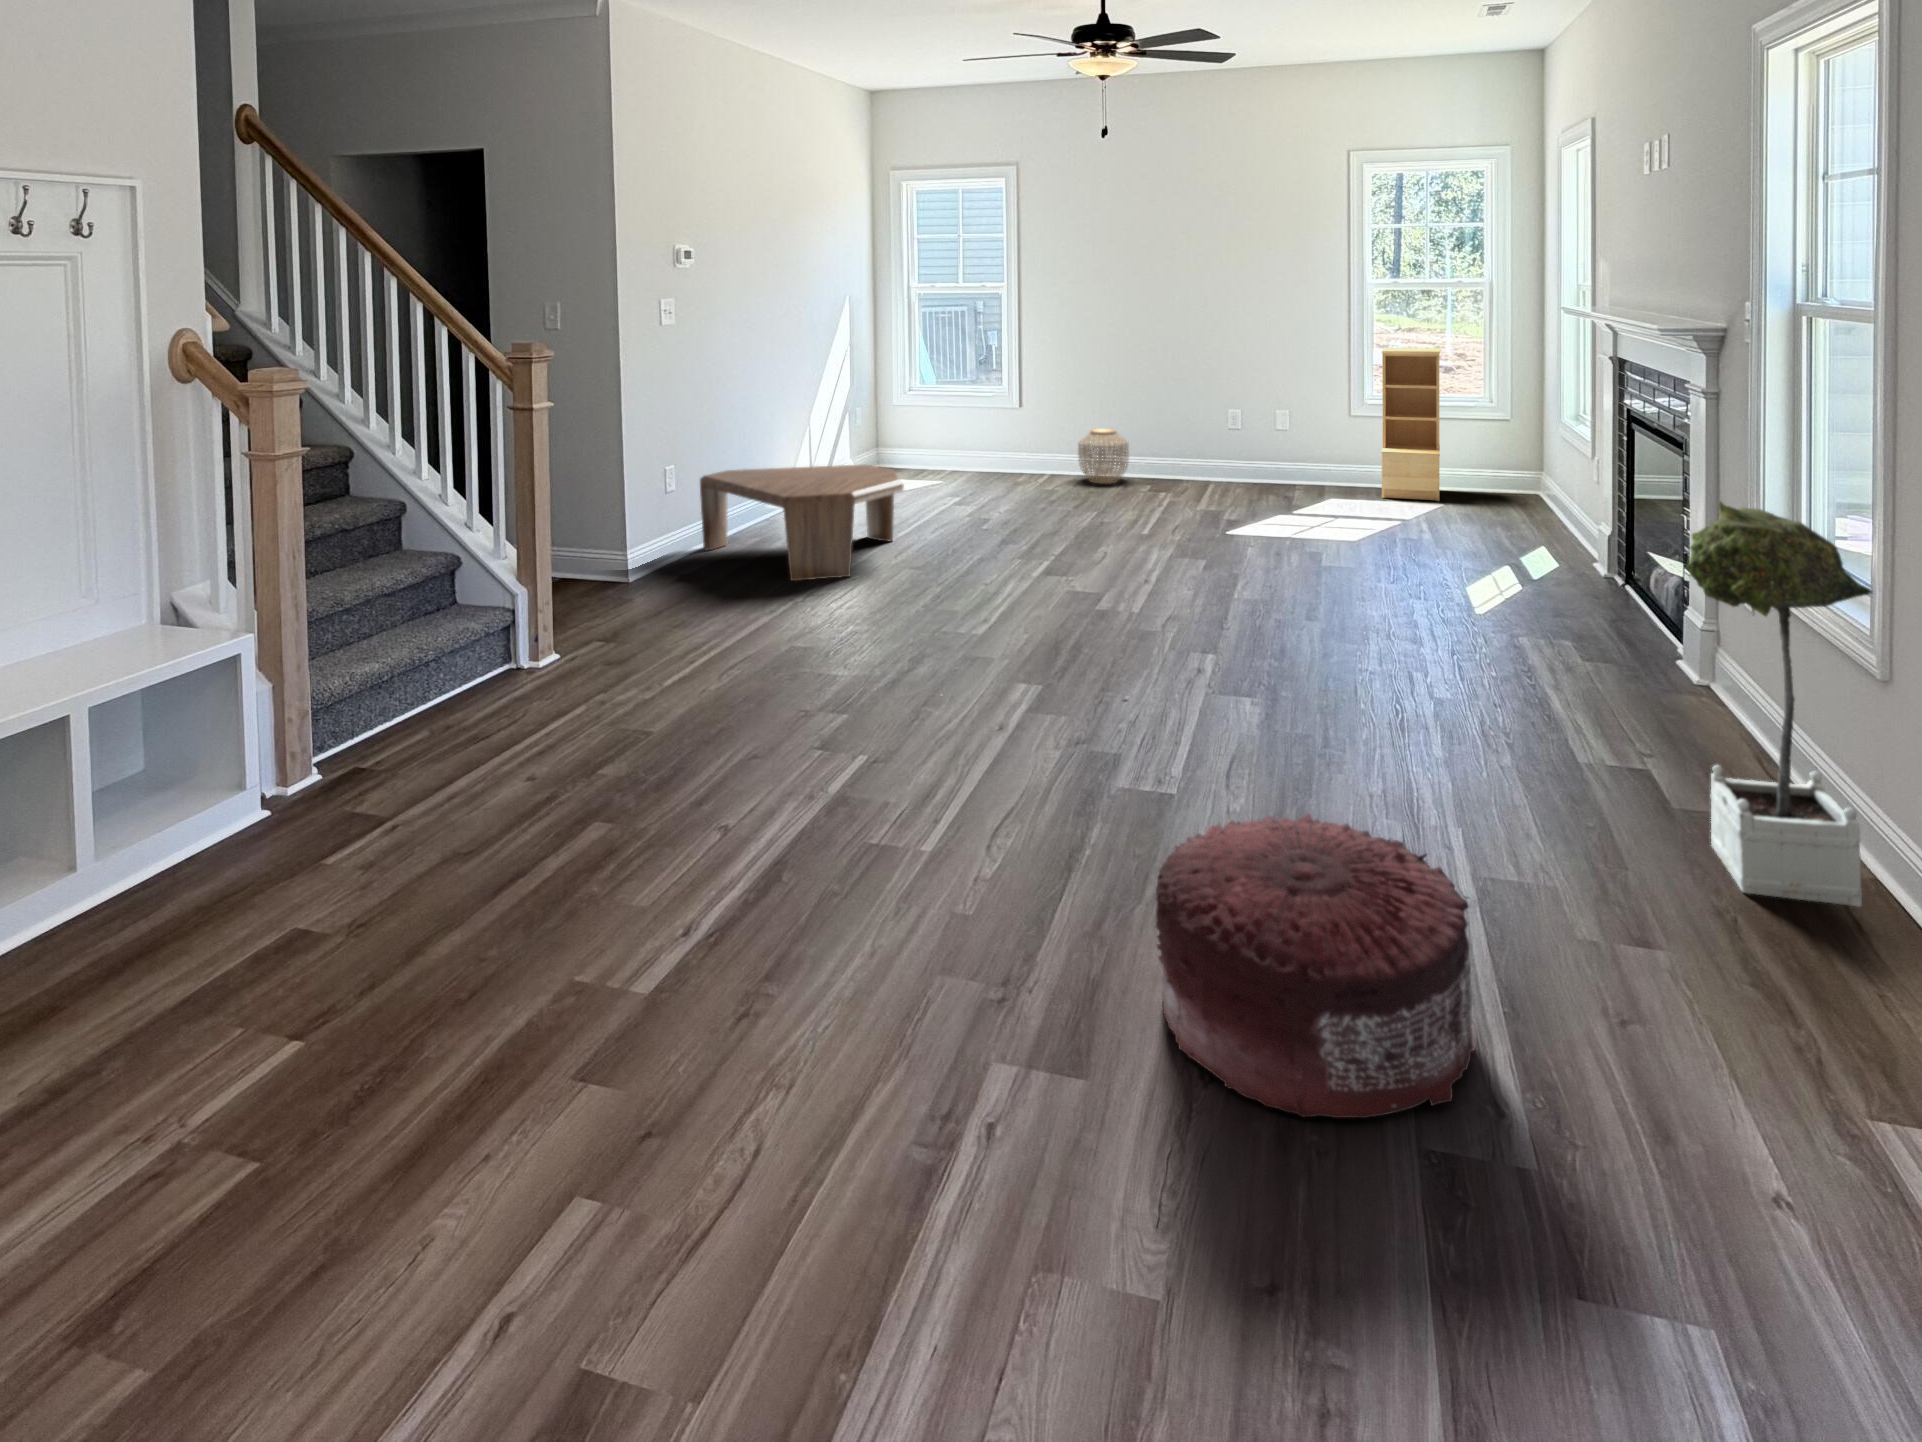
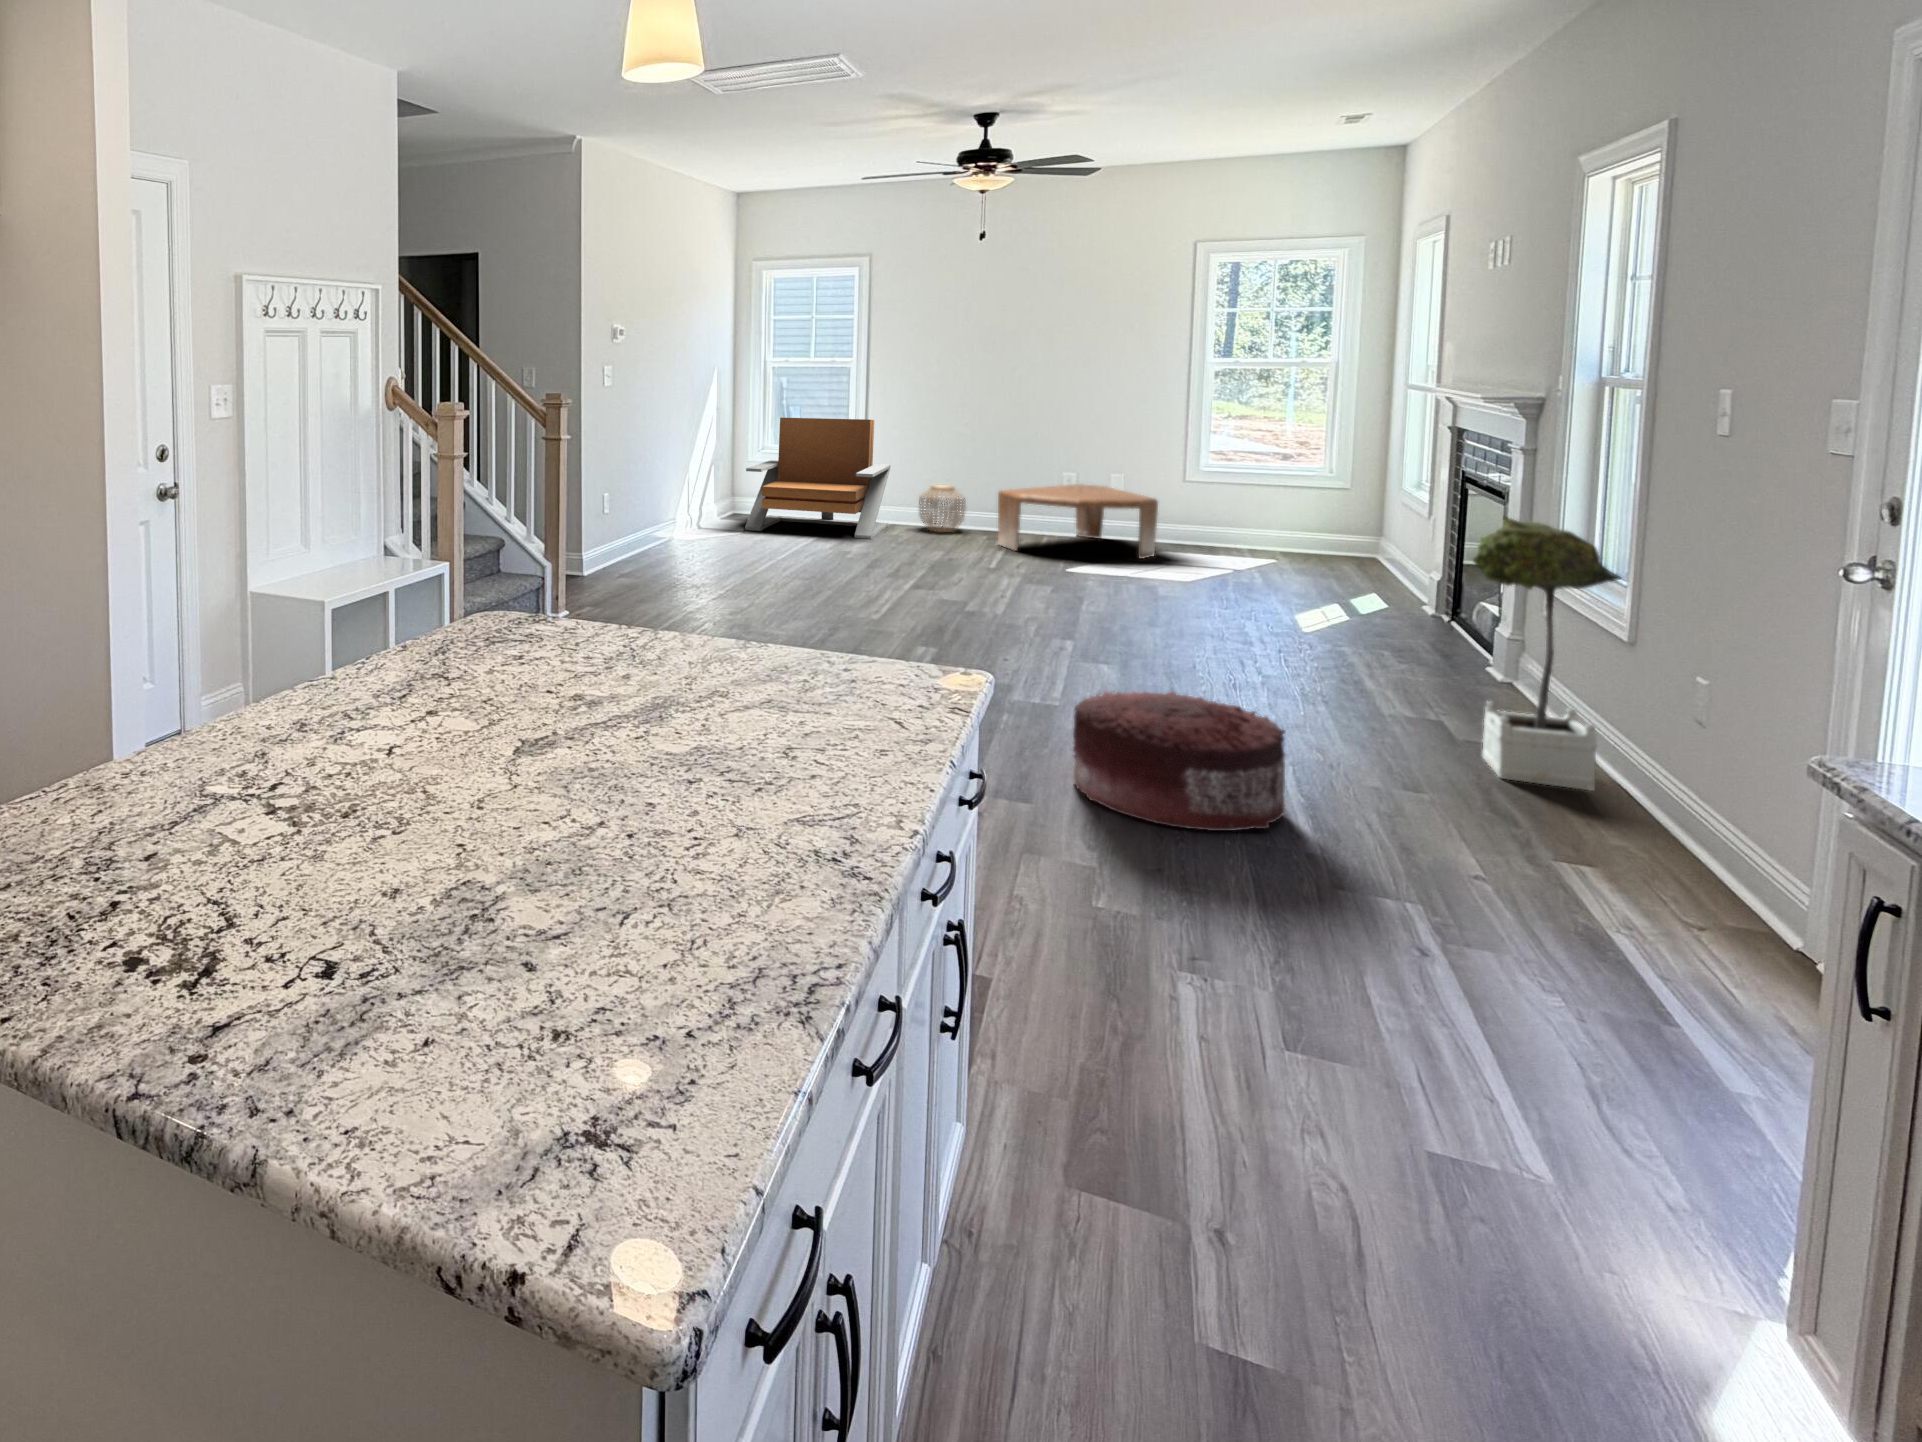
bookshelf: present [1381,348,1440,501] -> none [1213,420,1279,557]
lounge chair: none [879,354,1047,498] -> present [745,417,890,539]
coffee table: present [700,465,904,581] -> present [998,484,1158,559]

